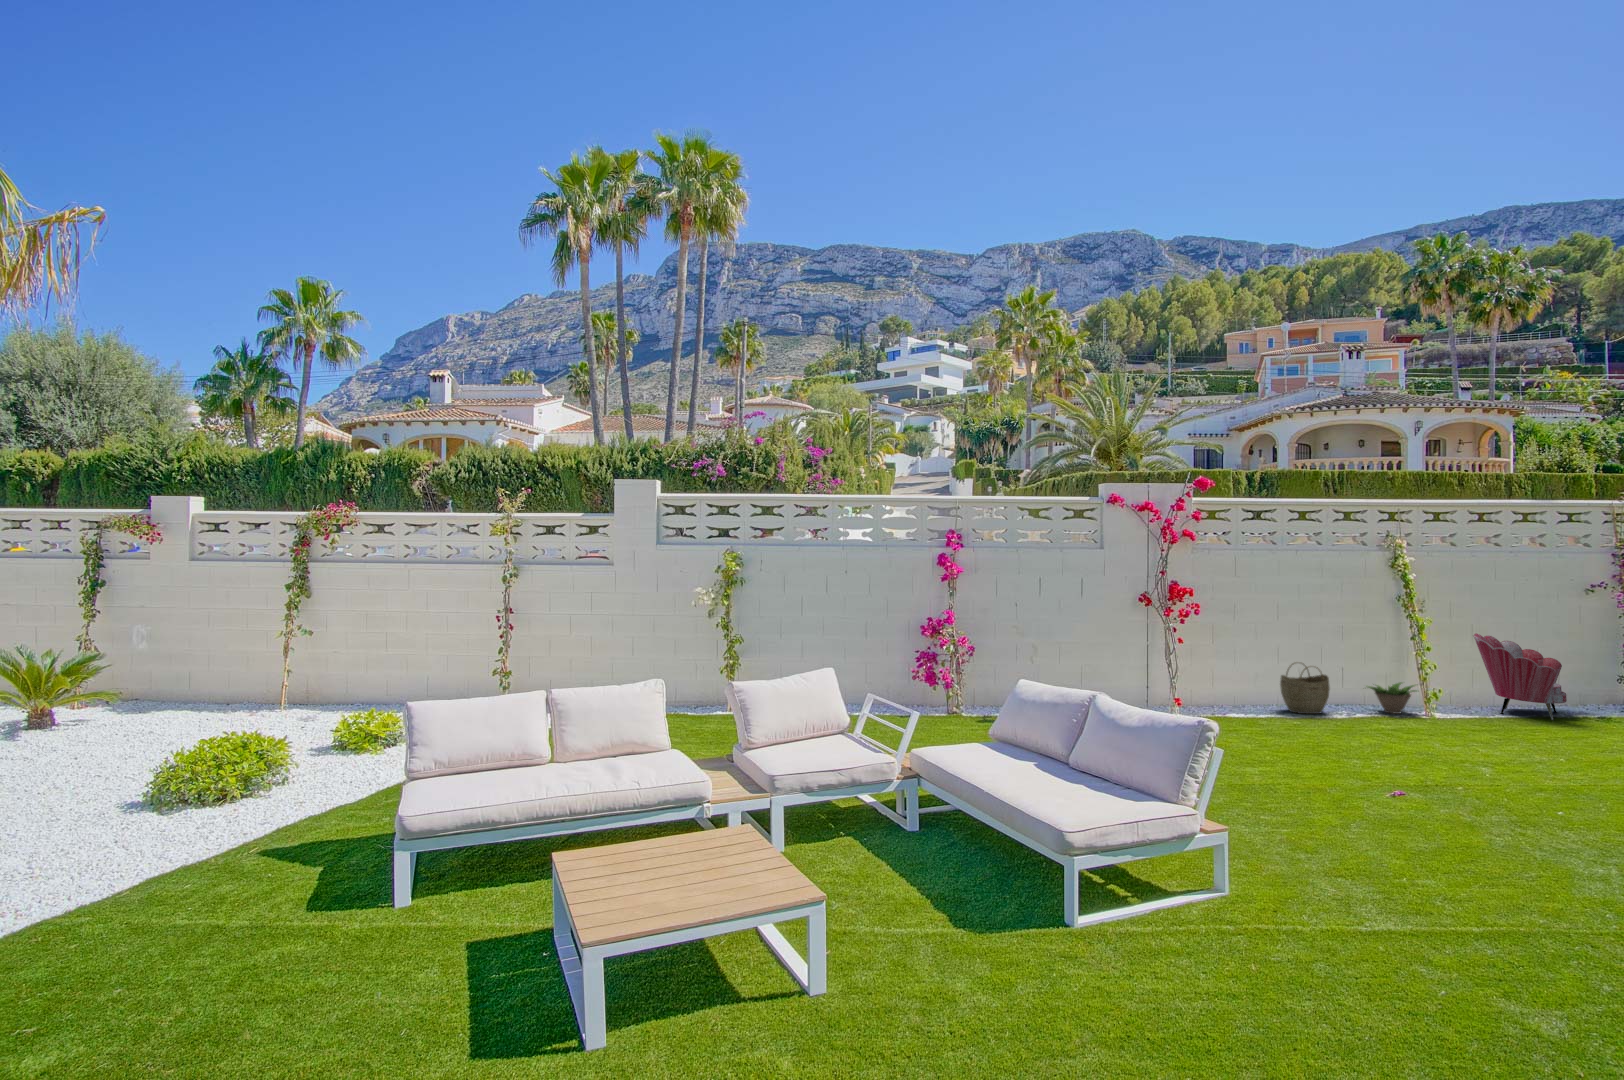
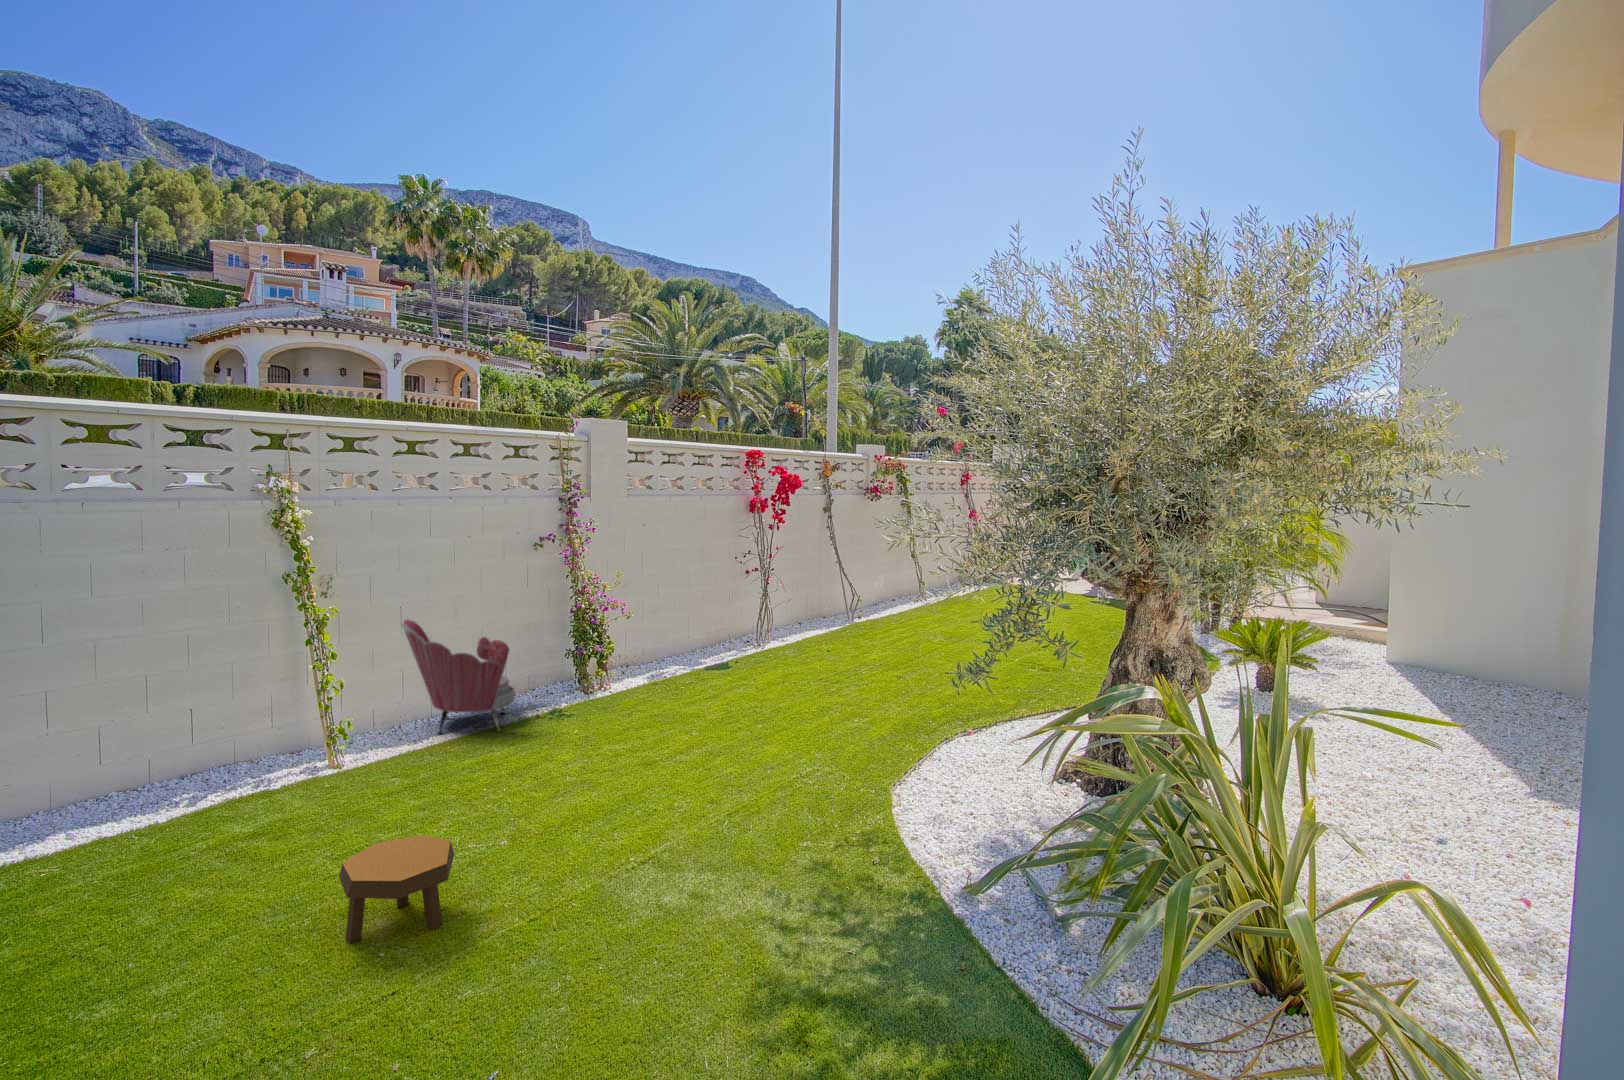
woven basket: present [1280,663,1330,714] -> none [33,724,146,835]
decorative plant: present [1368,682,1417,714] -> none [218,716,321,779]
footstool: none [1461,730,1530,776] -> present [339,835,454,943]

